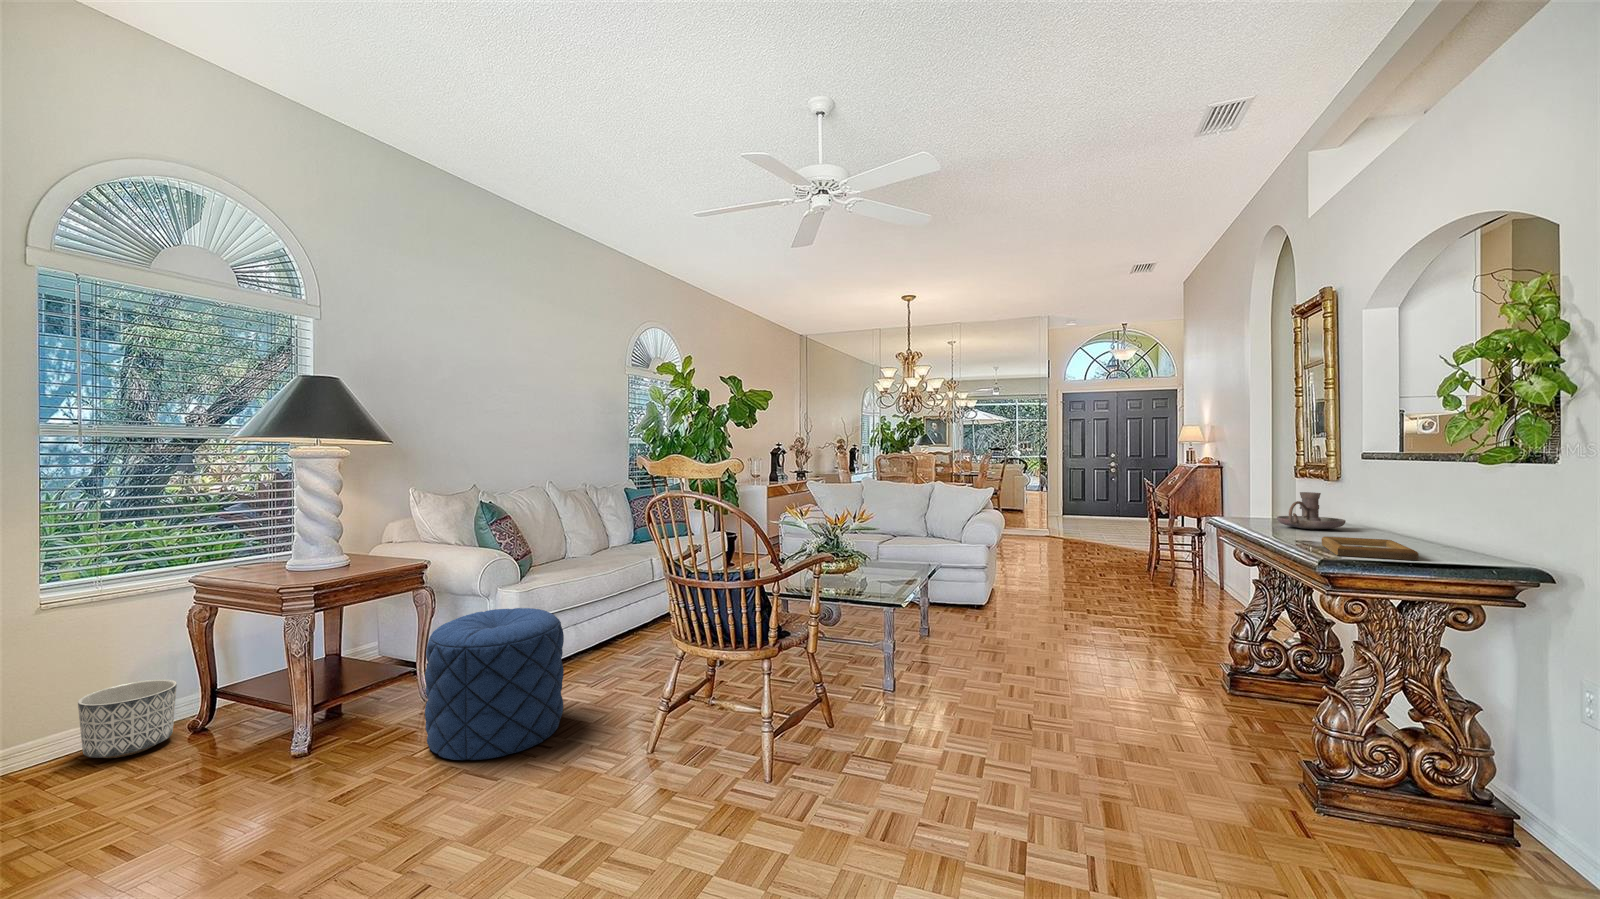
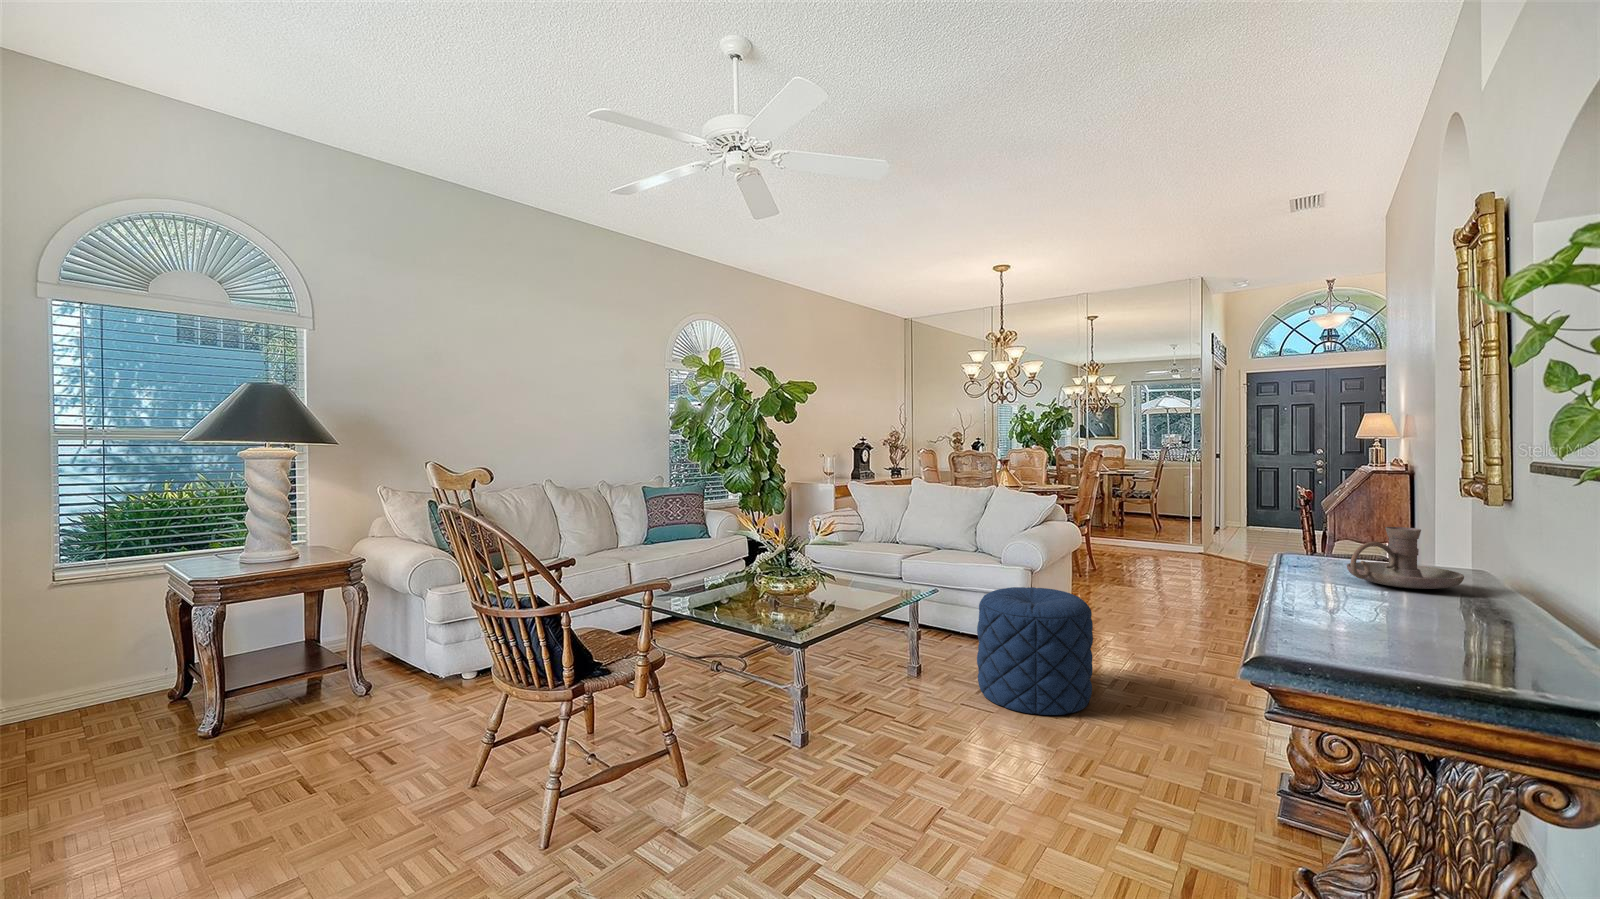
picture frame: present [1322,537,1418,560] -> none [1305,611,1458,678]
pouf: present [425,608,564,760] -> present [977,587,1093,715]
planter: present [78,679,177,758] -> none [58,659,146,727]

